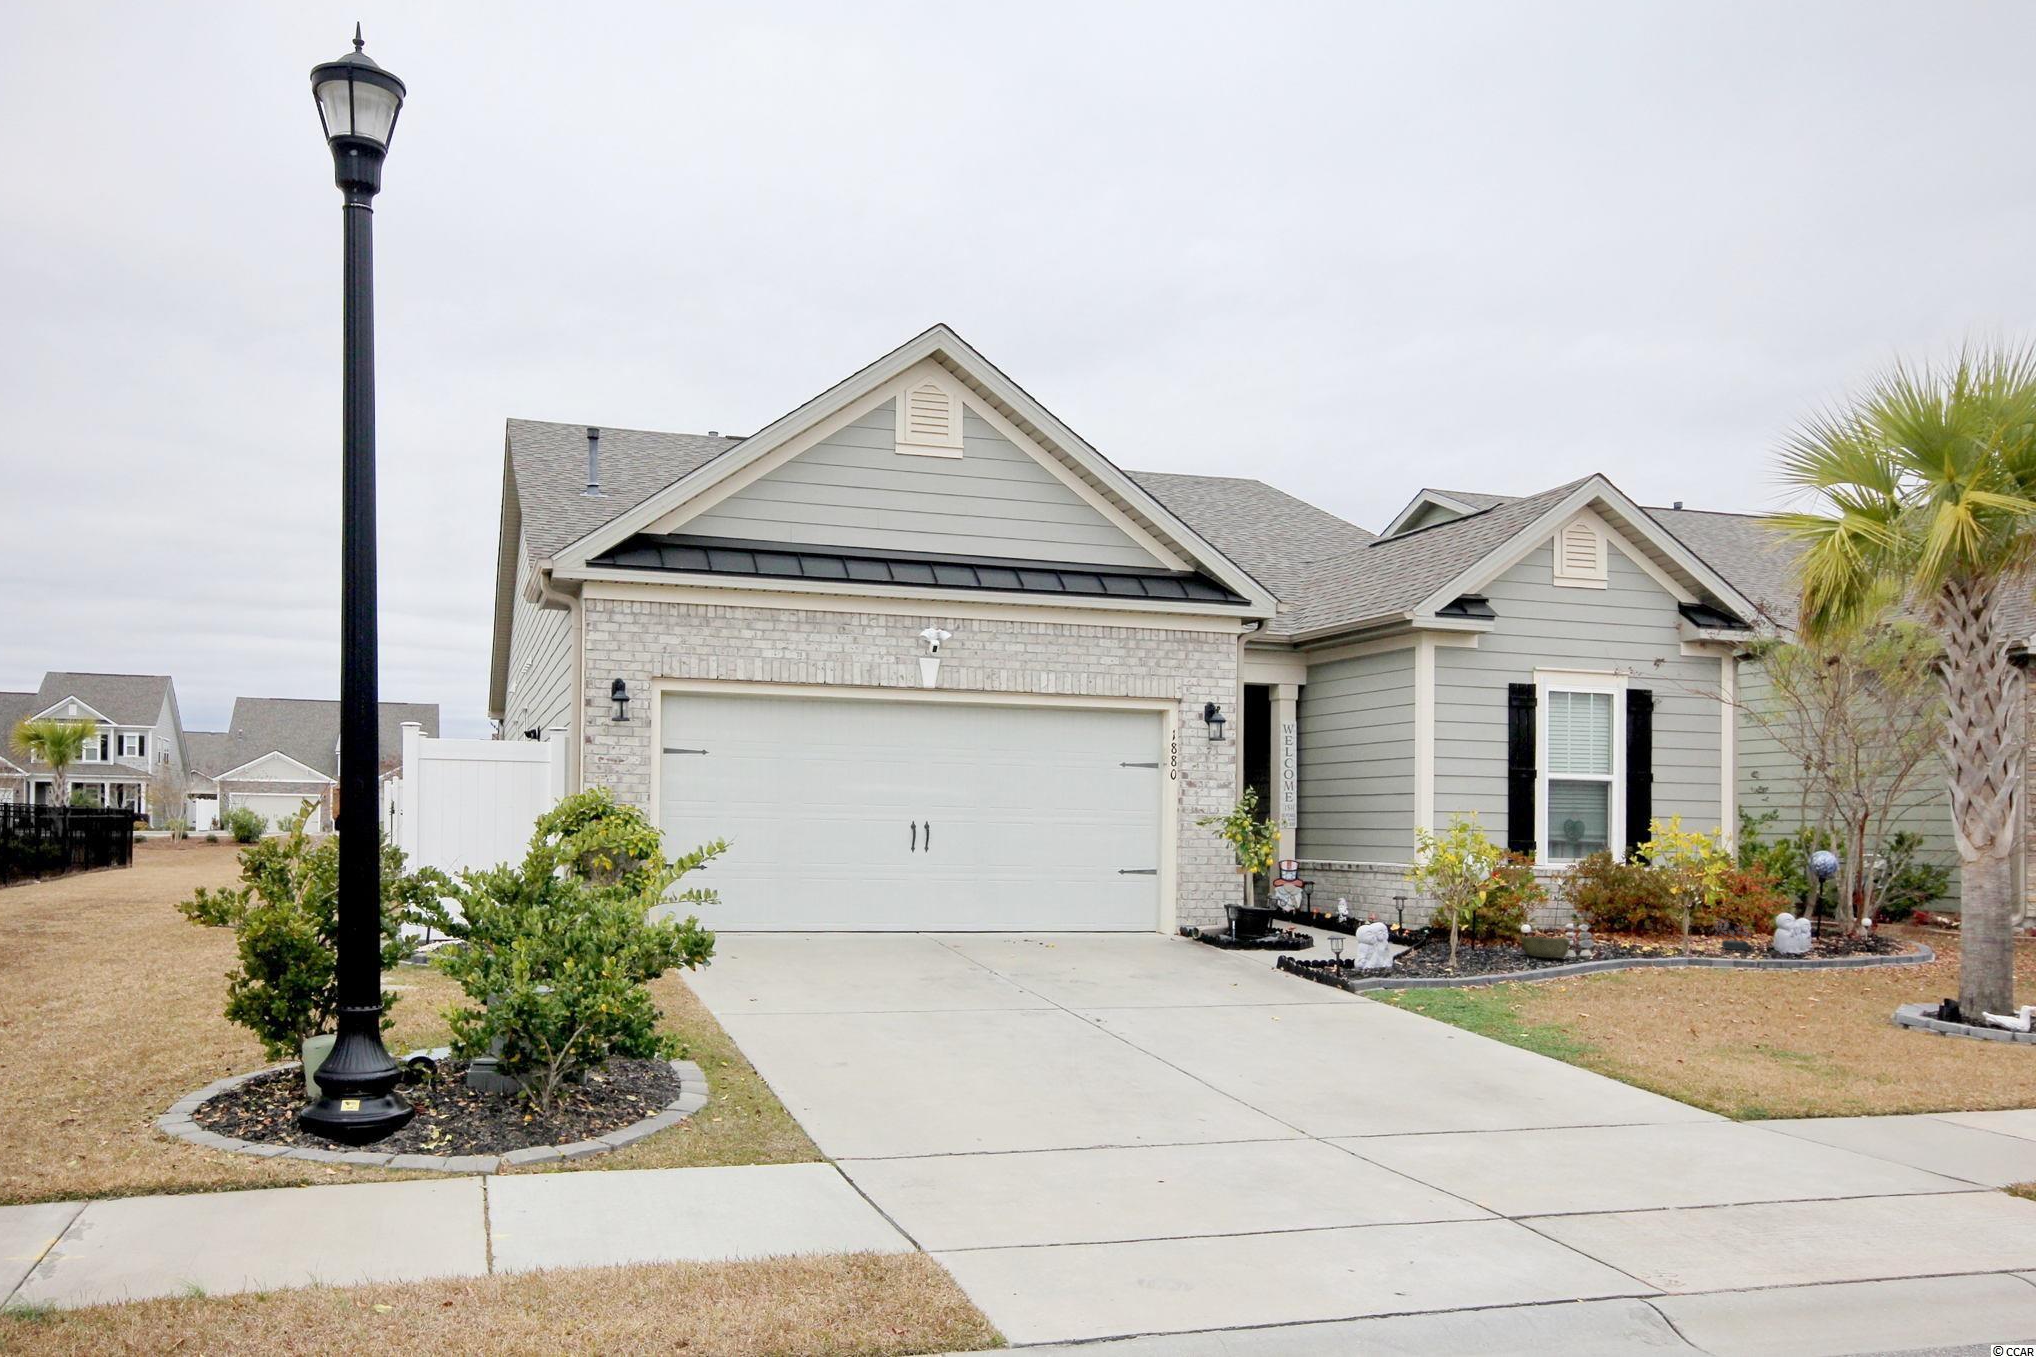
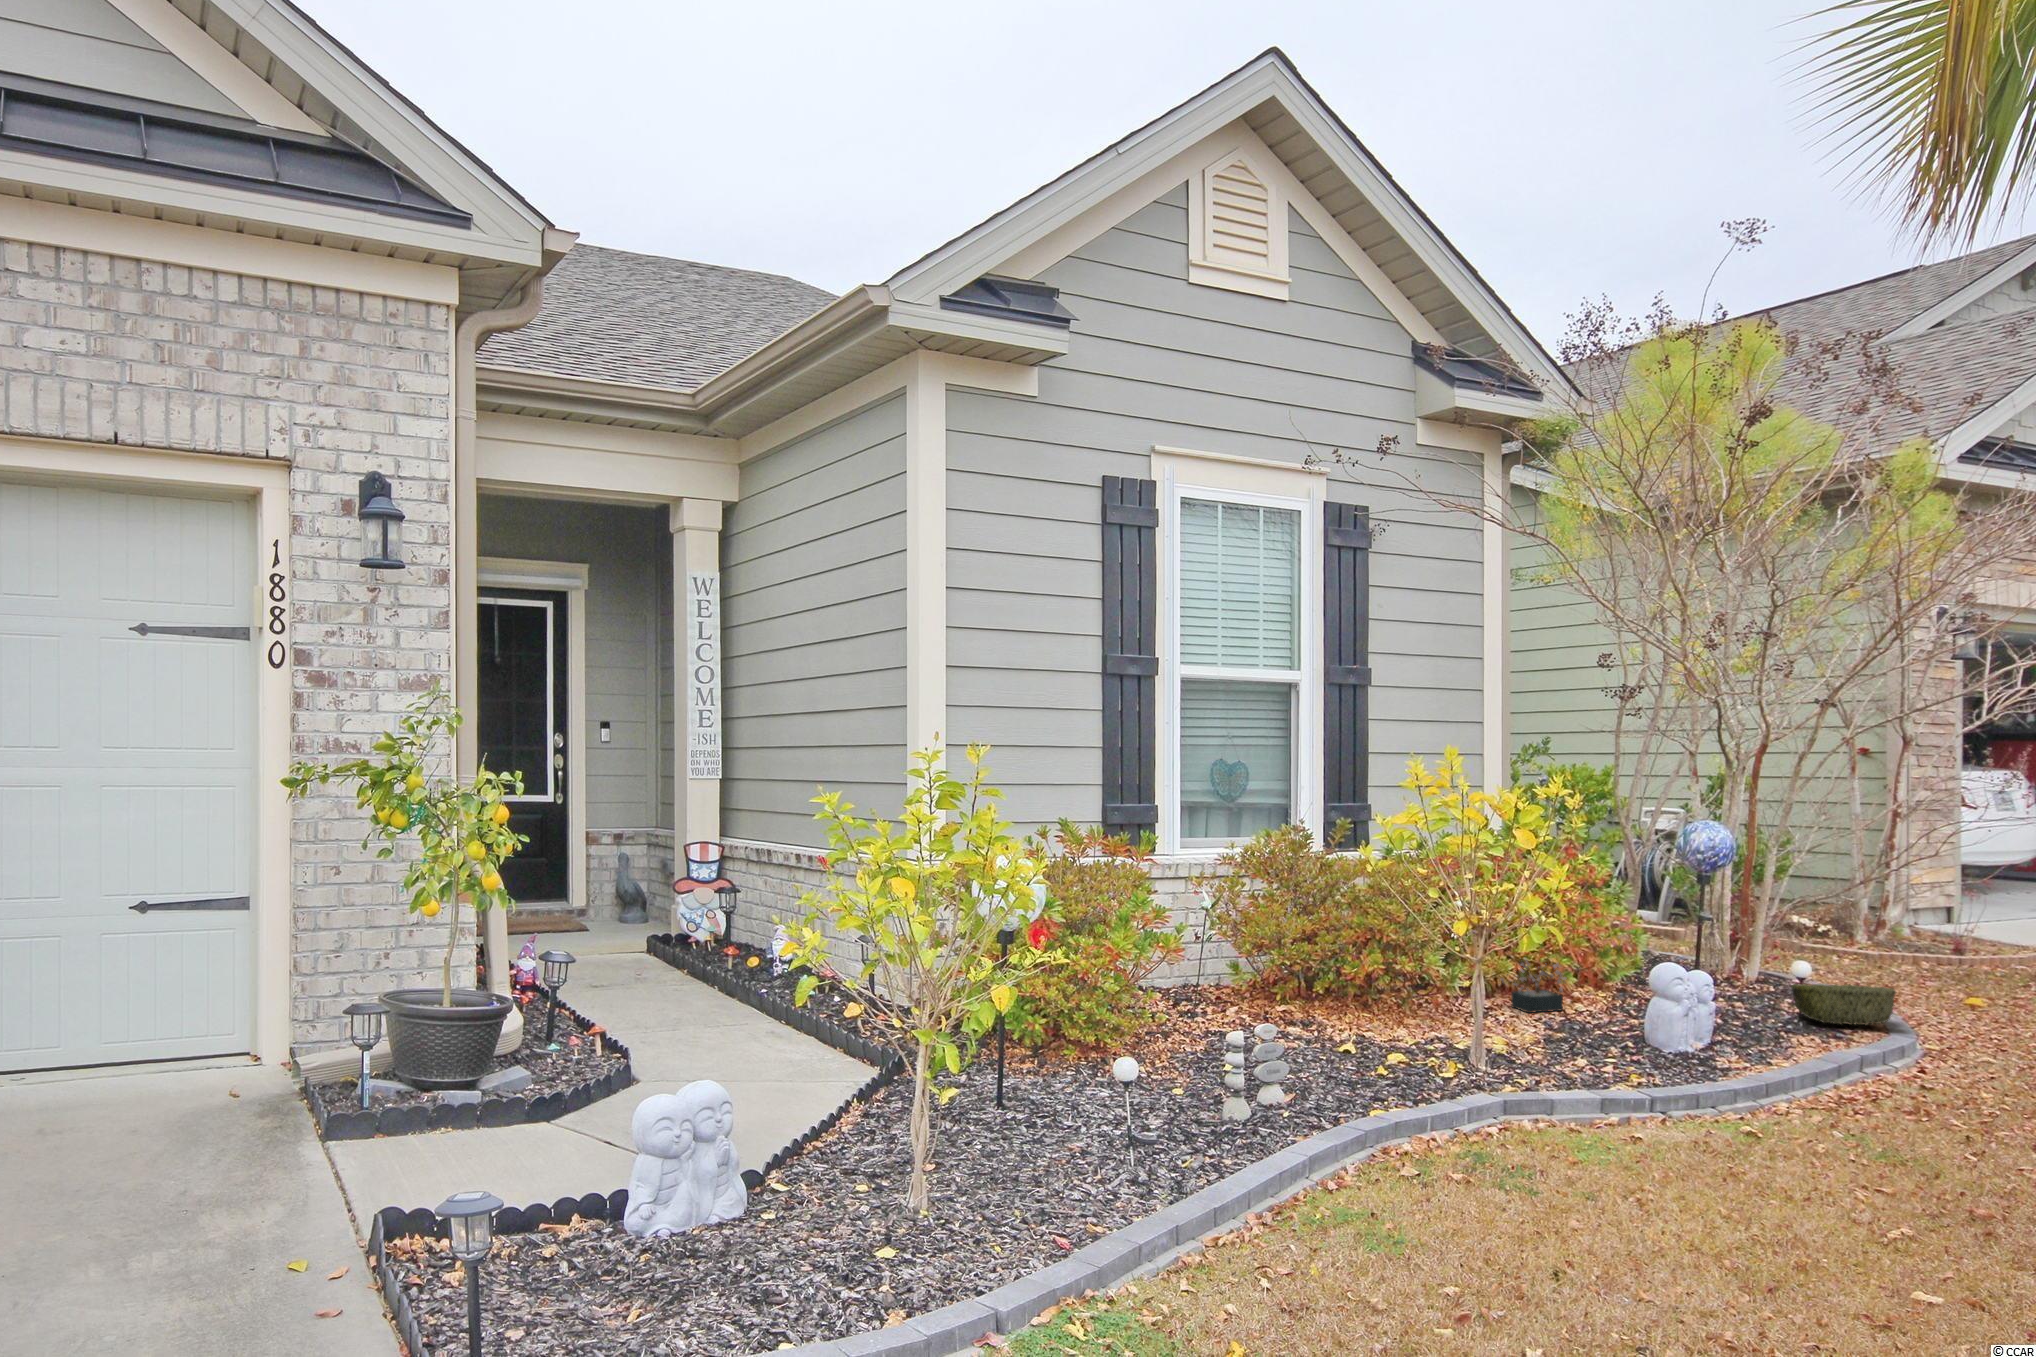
woven basket: present [1521,937,1570,958] -> present [1791,984,1896,1025]

